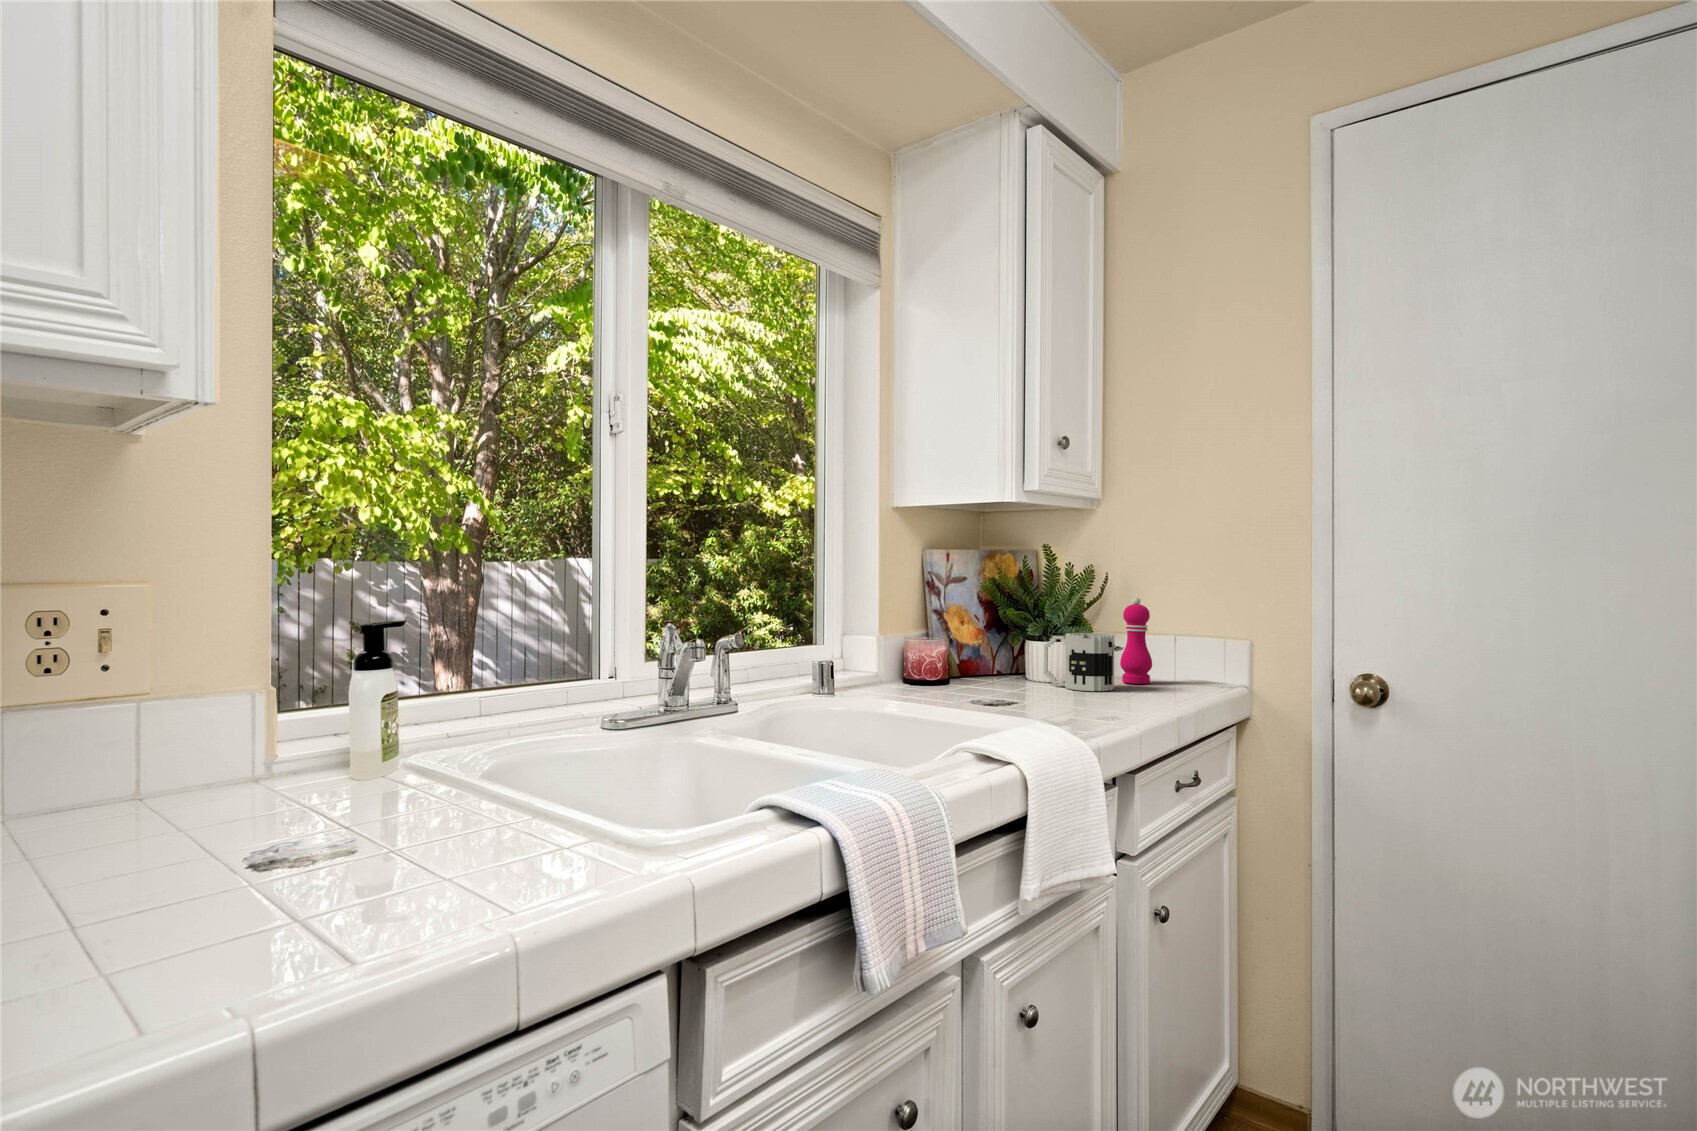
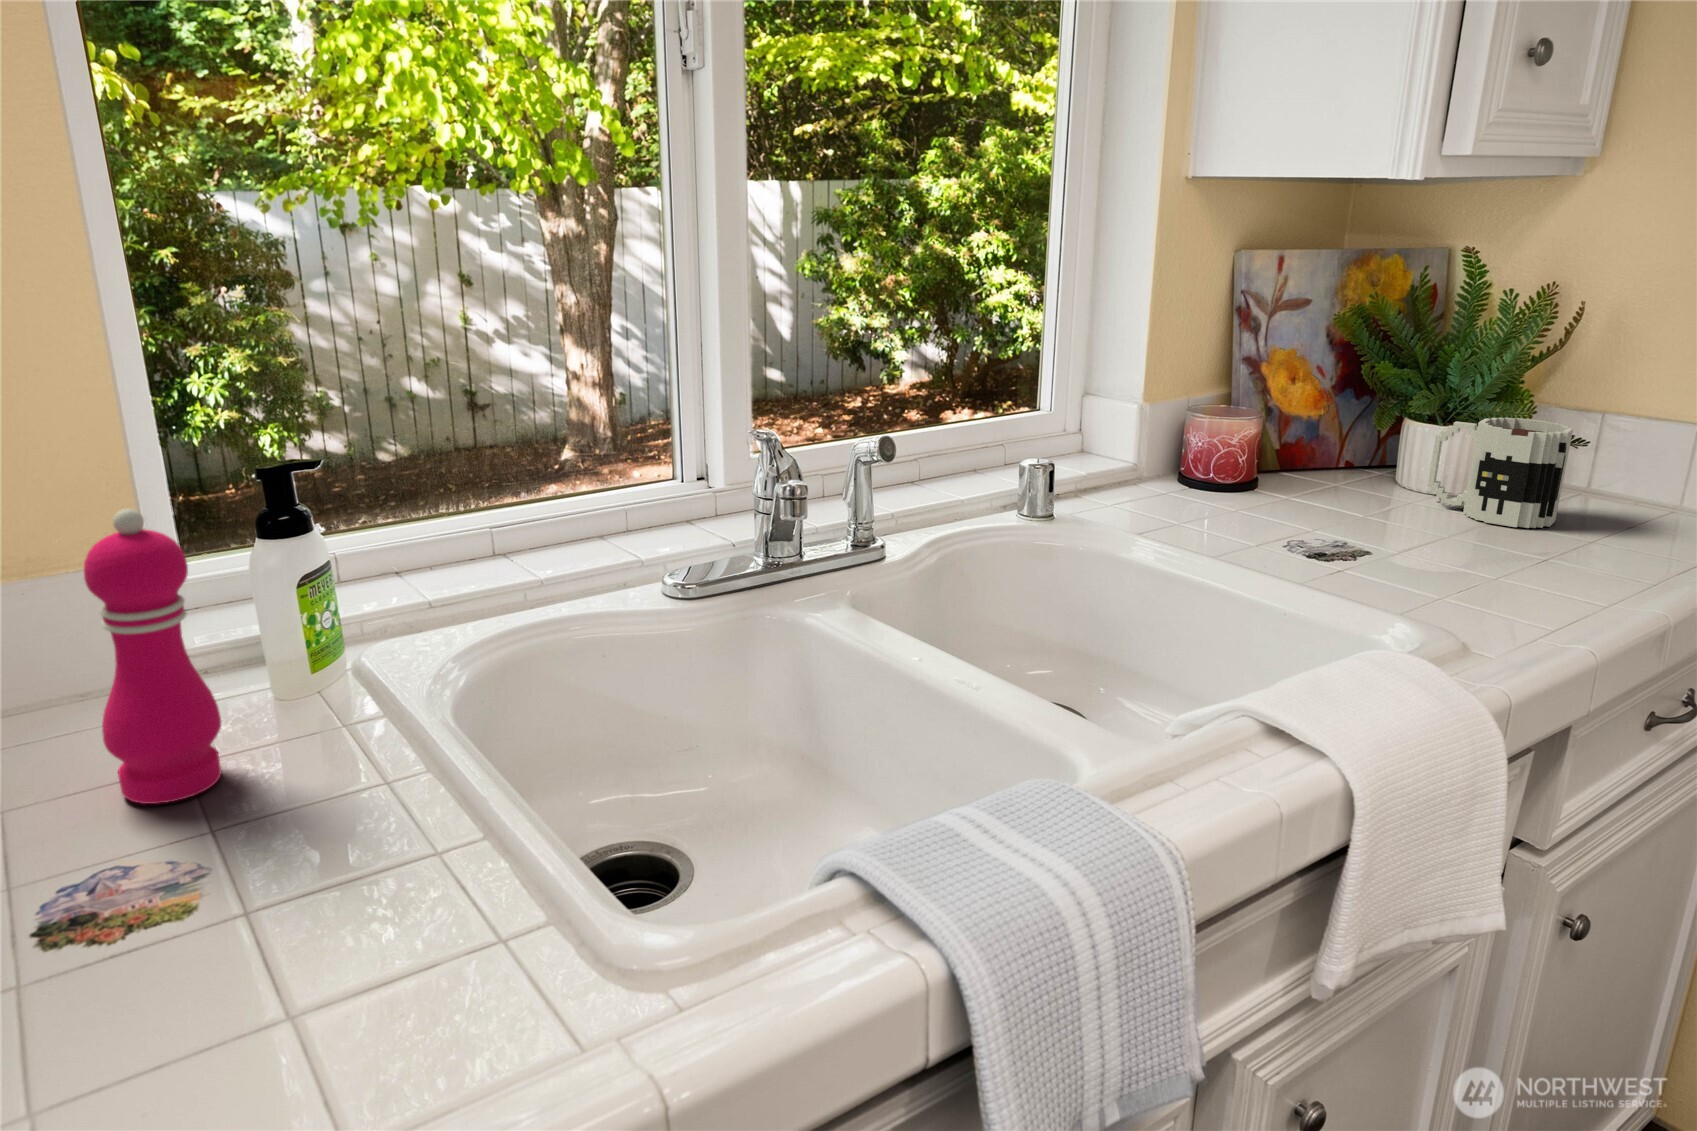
pepper mill: present [1120,598,1152,684] -> present [84,509,221,804]

